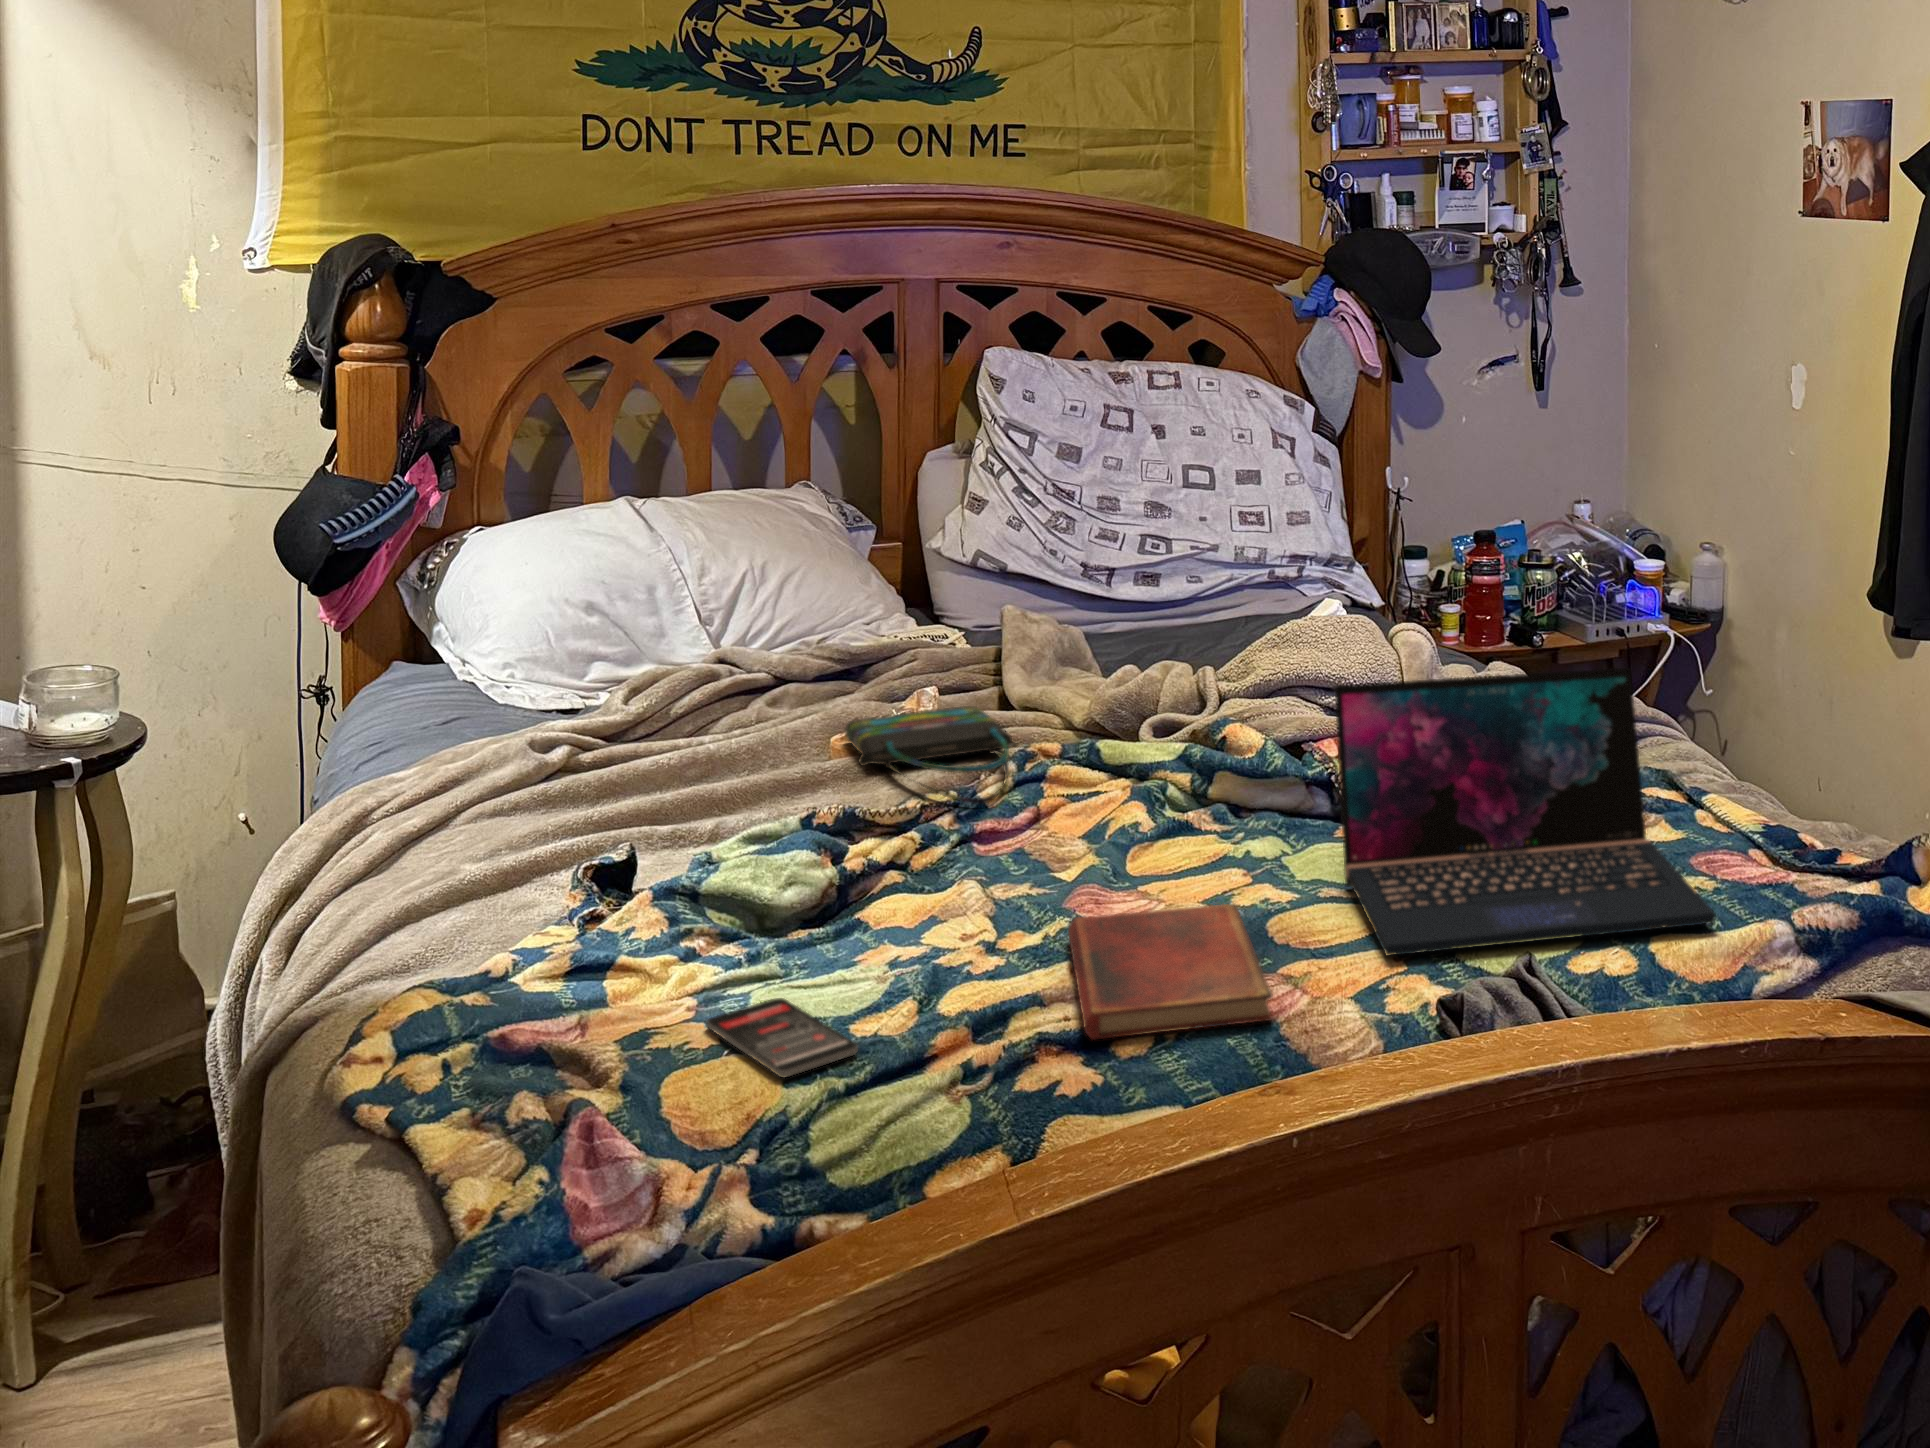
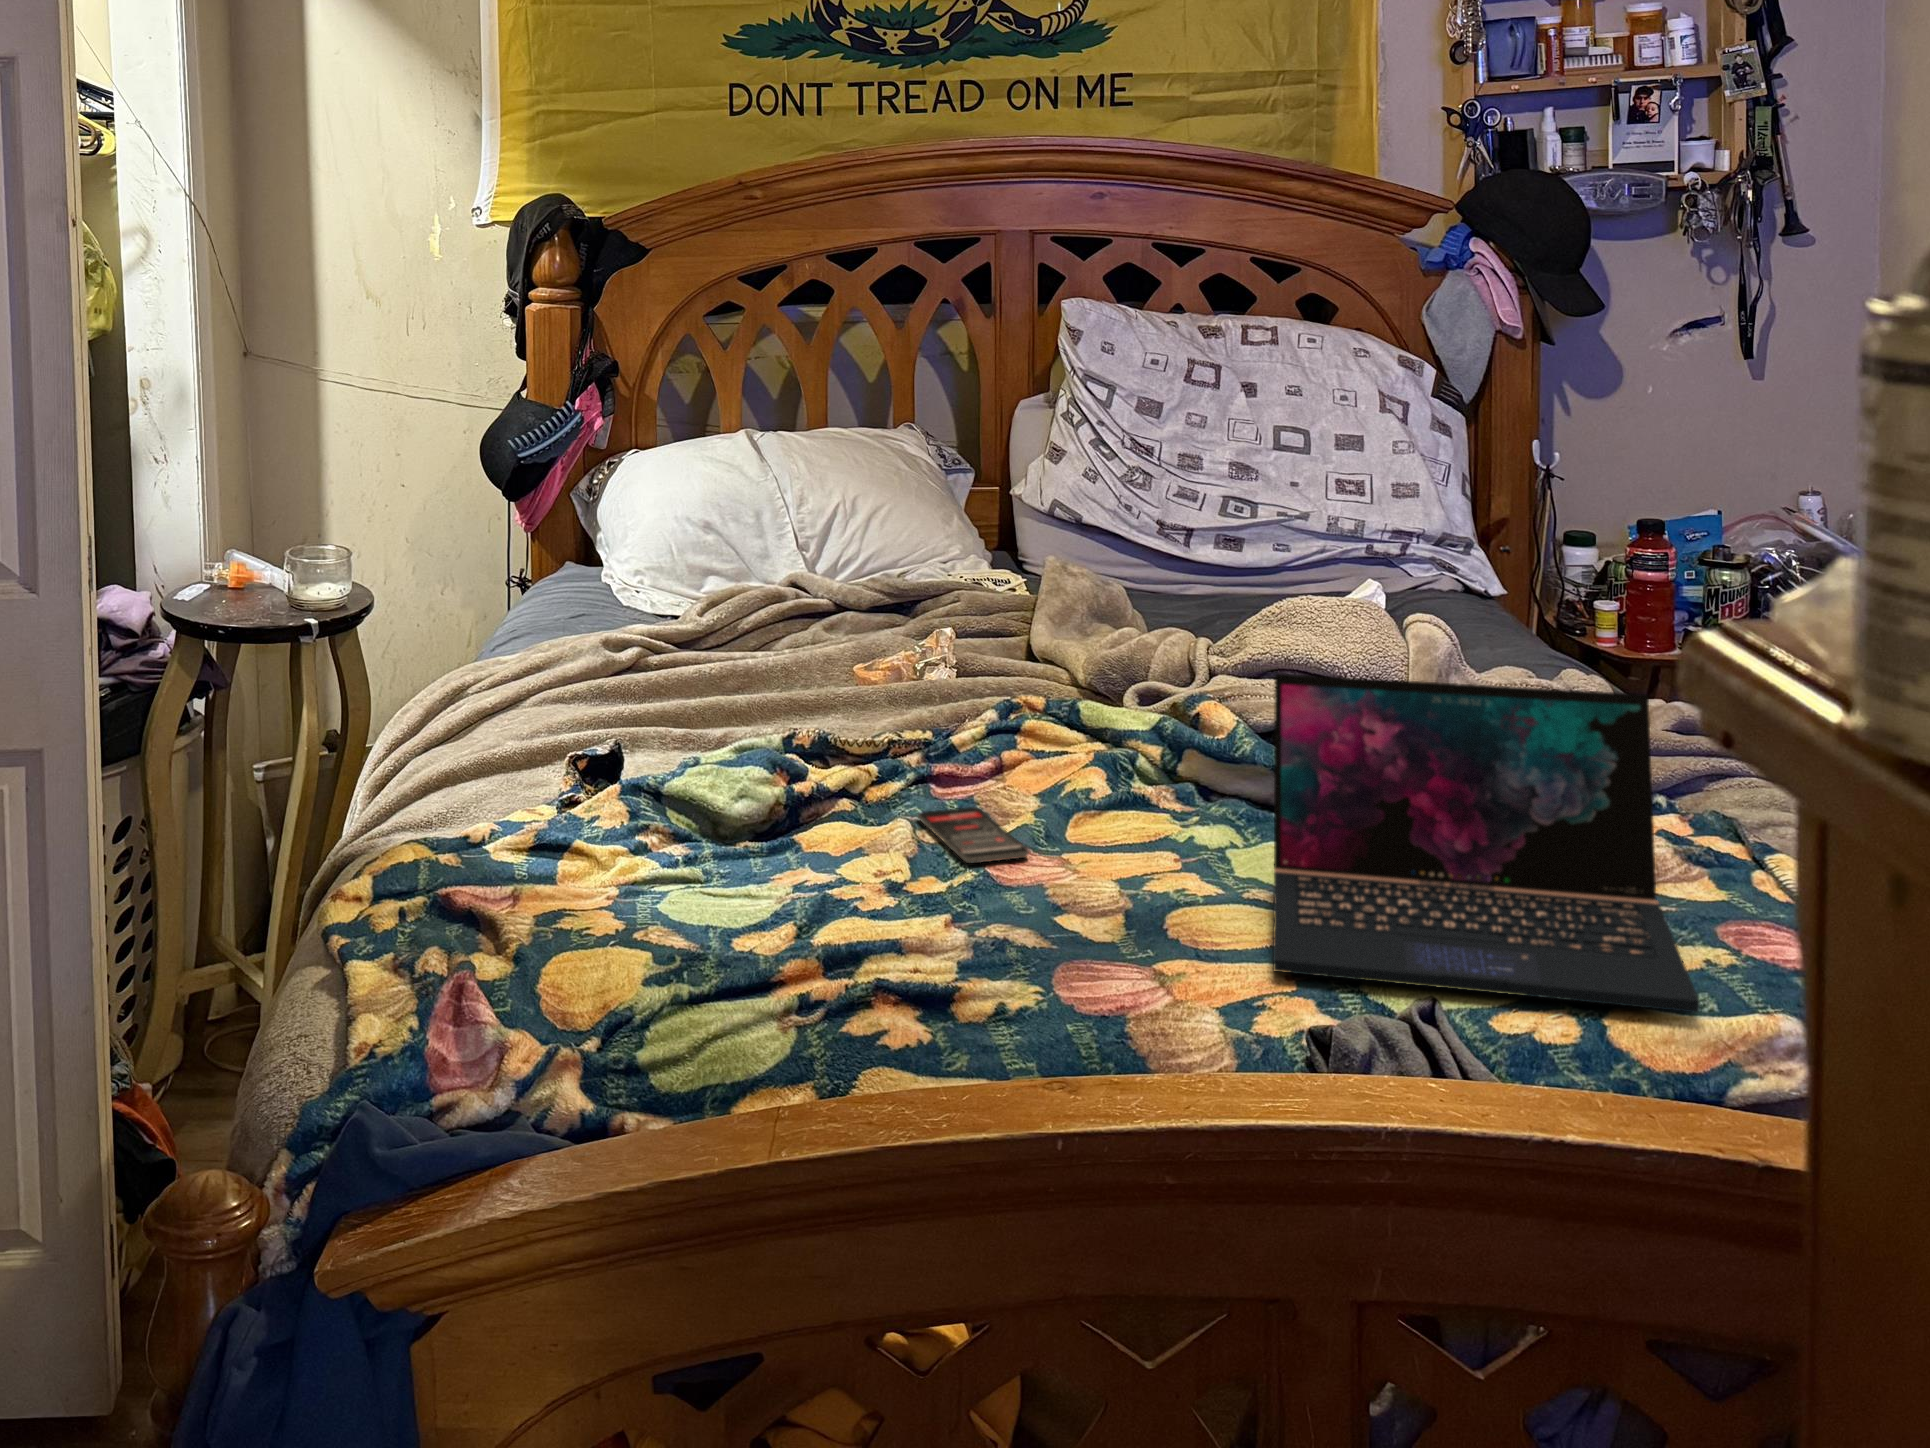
tote bag: present [845,706,1017,804] -> none [862,654,1020,751]
diary: present [1068,904,1273,1039] -> none [924,872,1135,1011]
smartphone: present [707,998,858,1078] -> present [918,807,1029,864]

